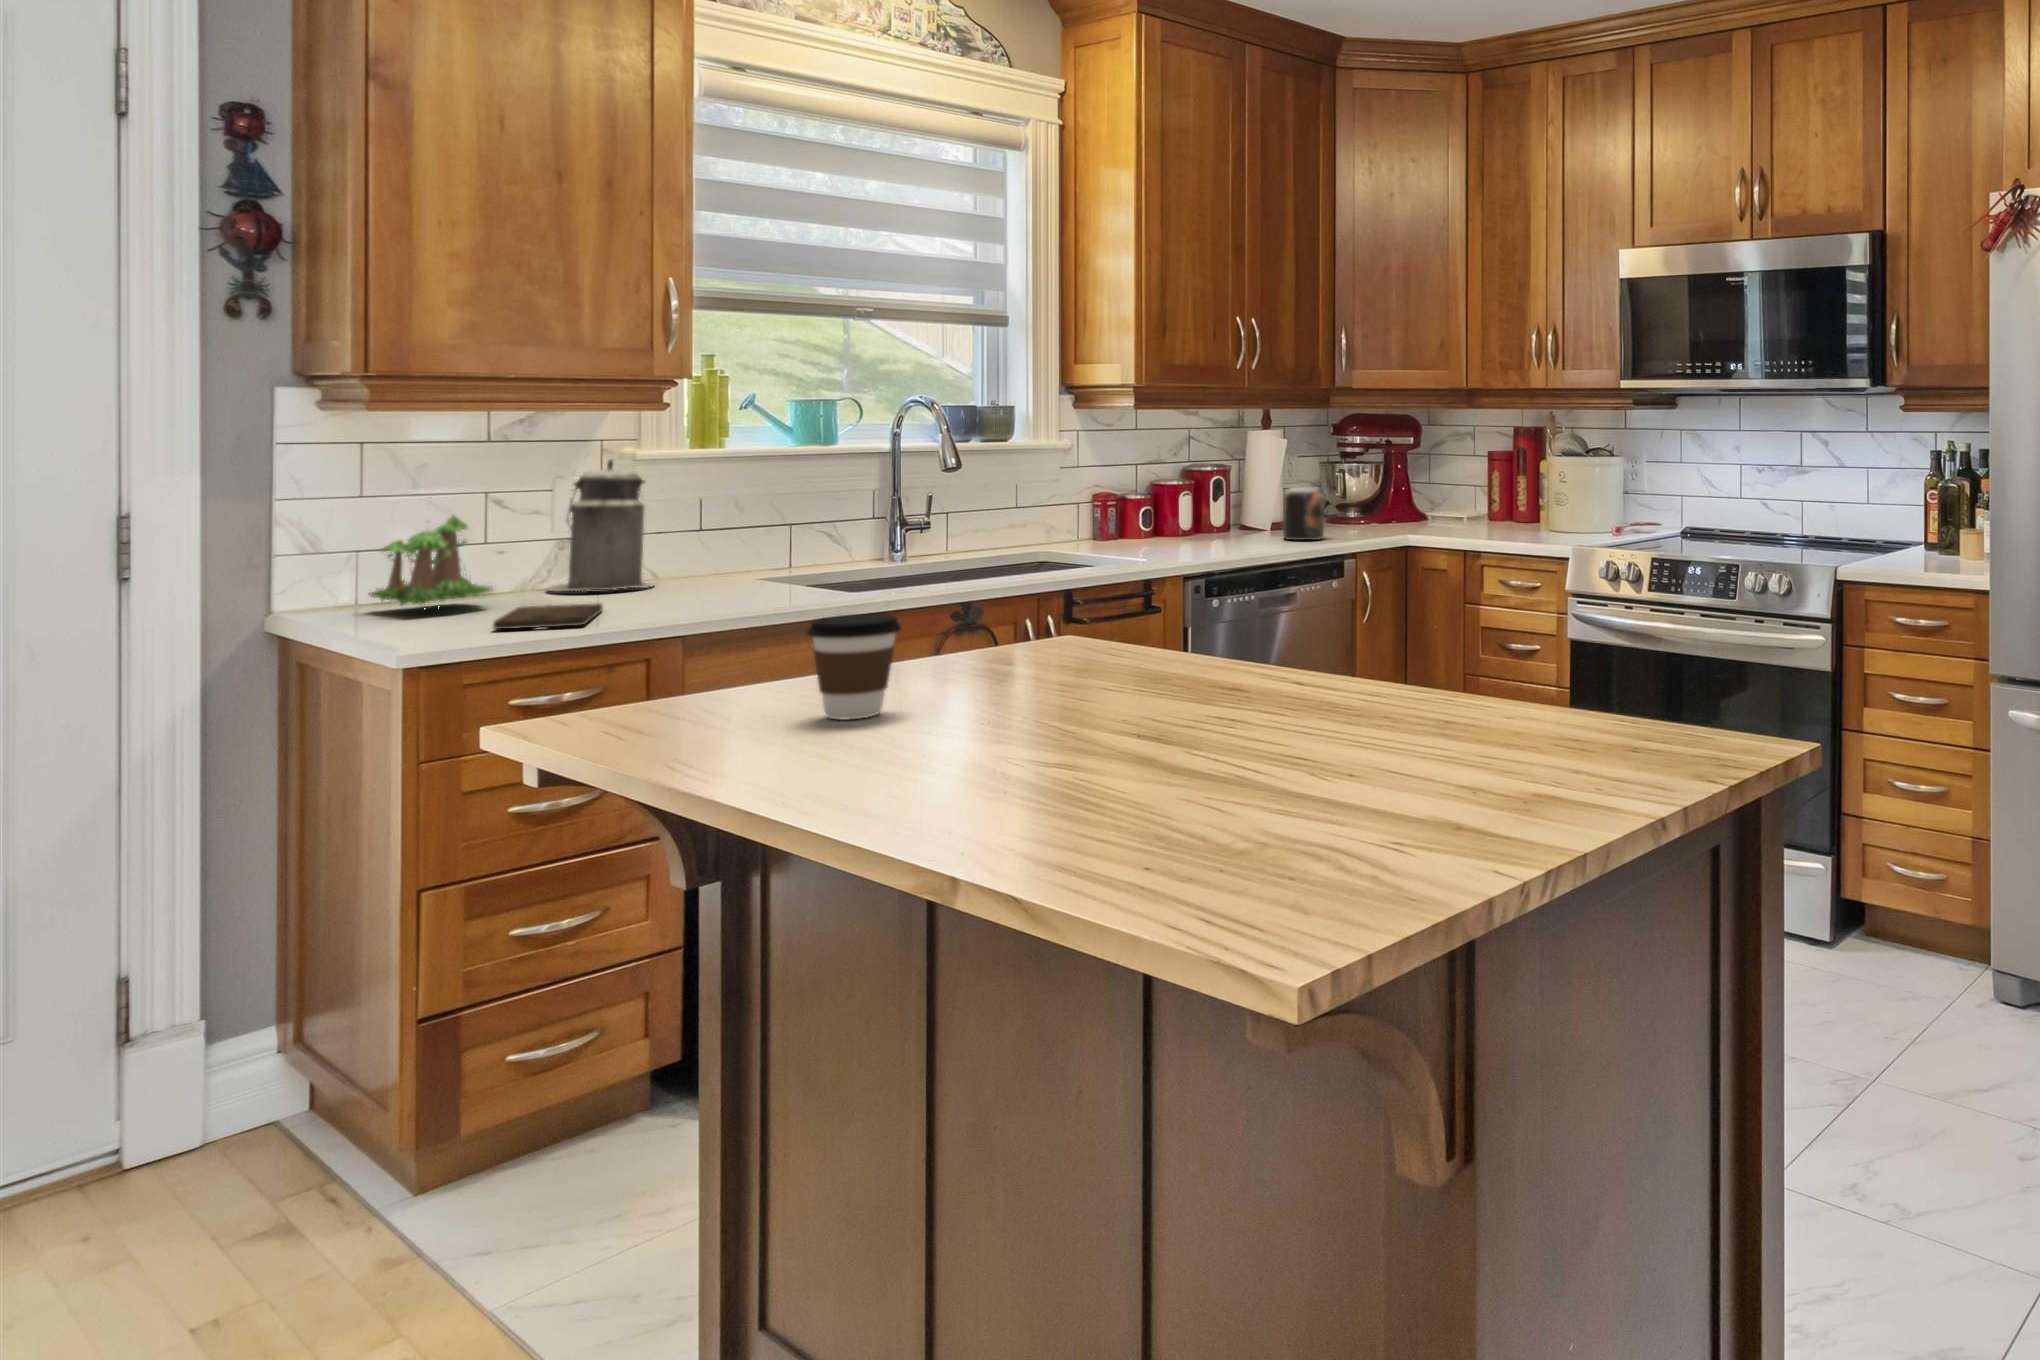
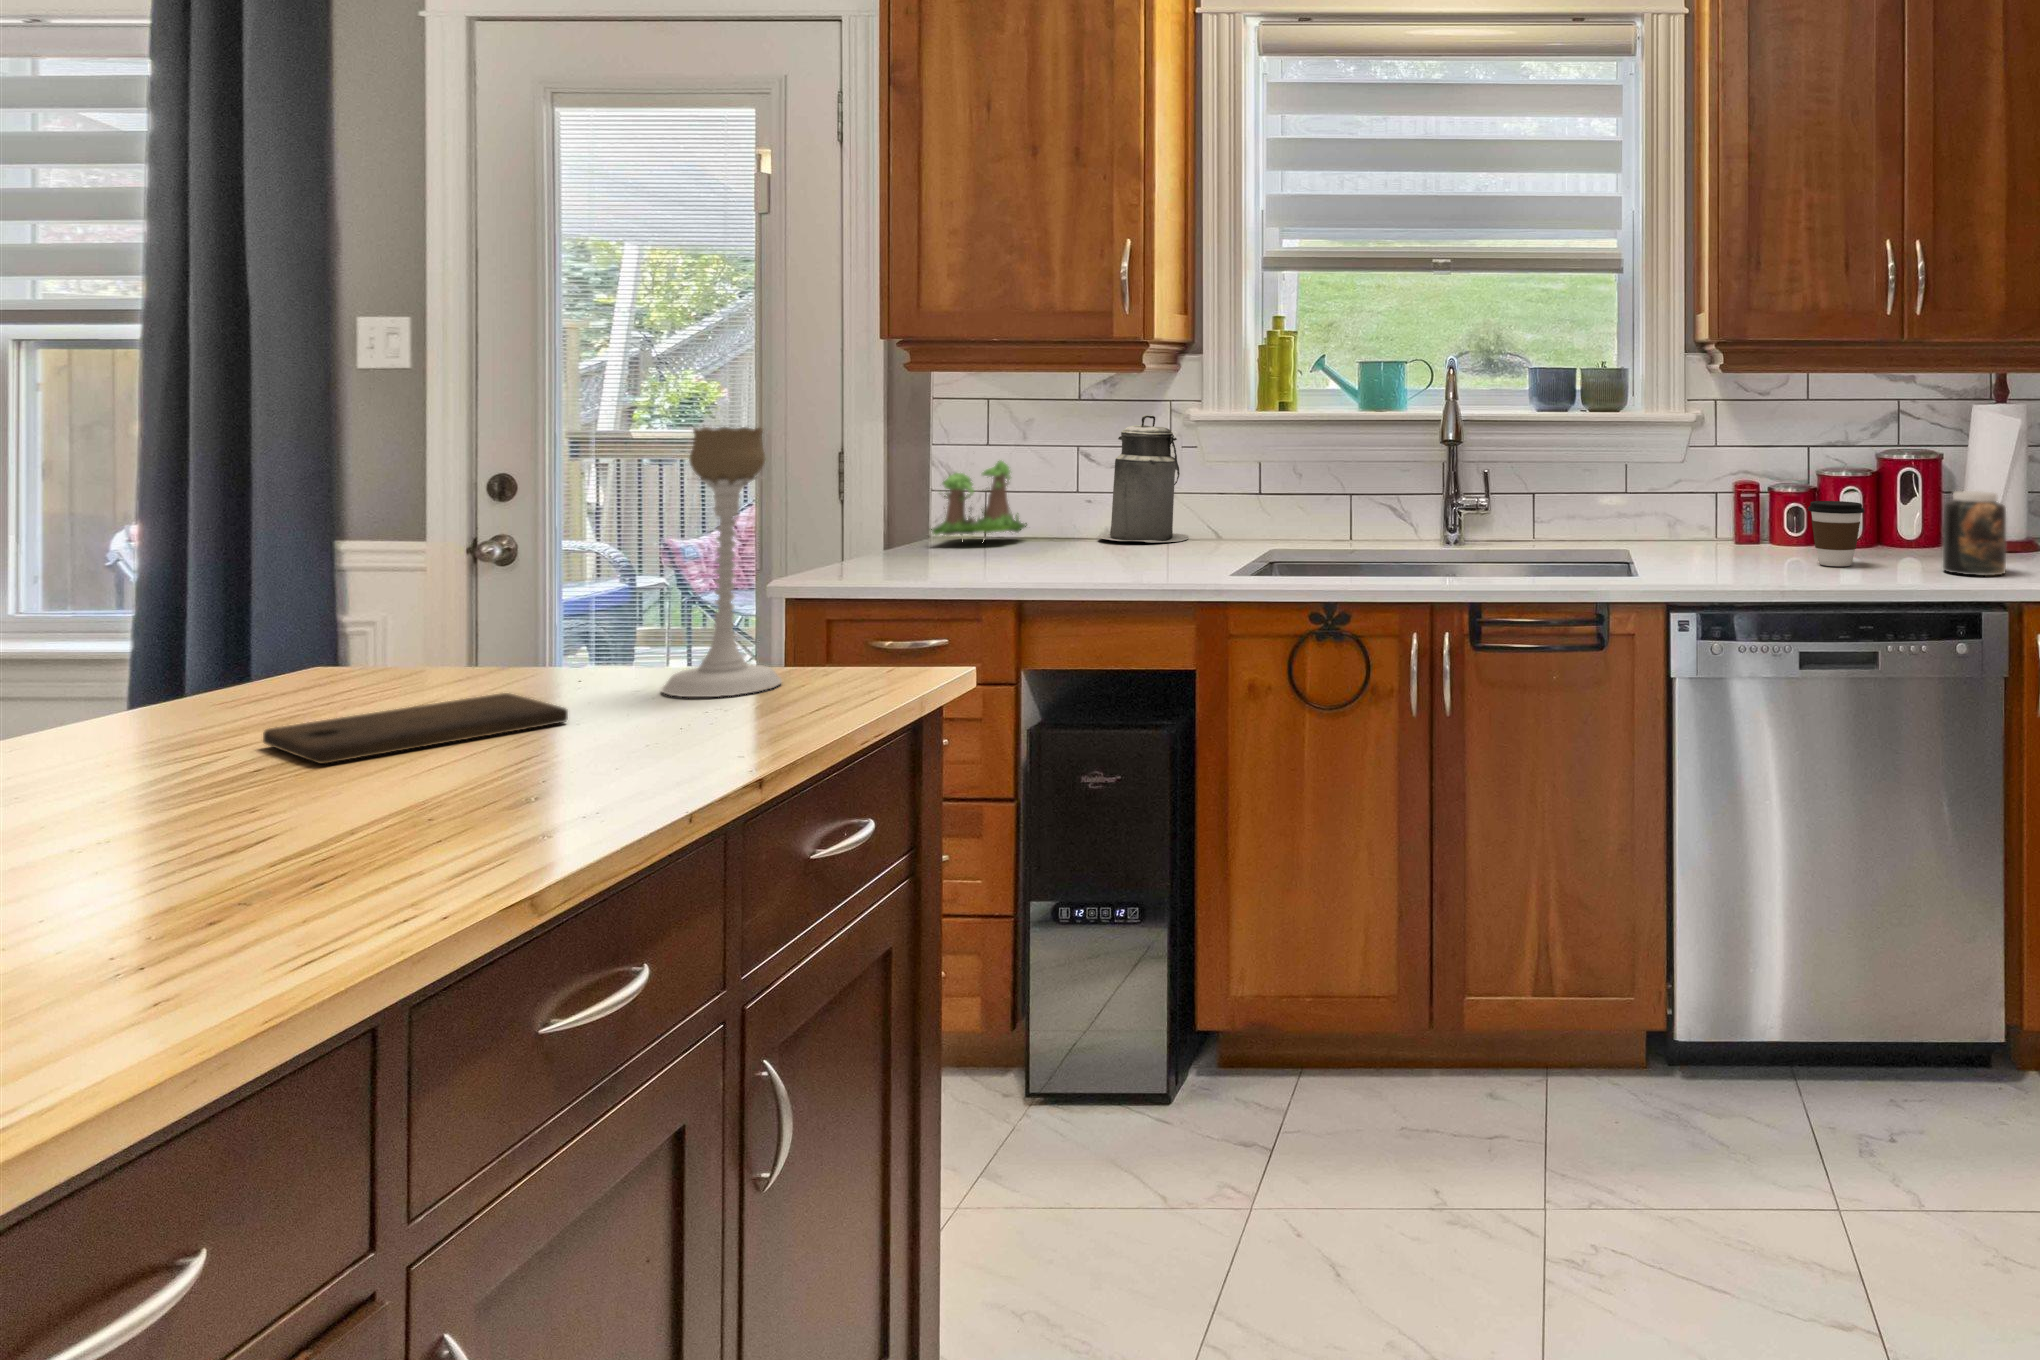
candle holder: none [995,466,1083,678] -> present [662,427,782,697]
cutting board: present [493,603,603,629] -> present [263,693,568,764]
coffee cup: present [807,614,901,720] -> present [1808,501,1864,566]

